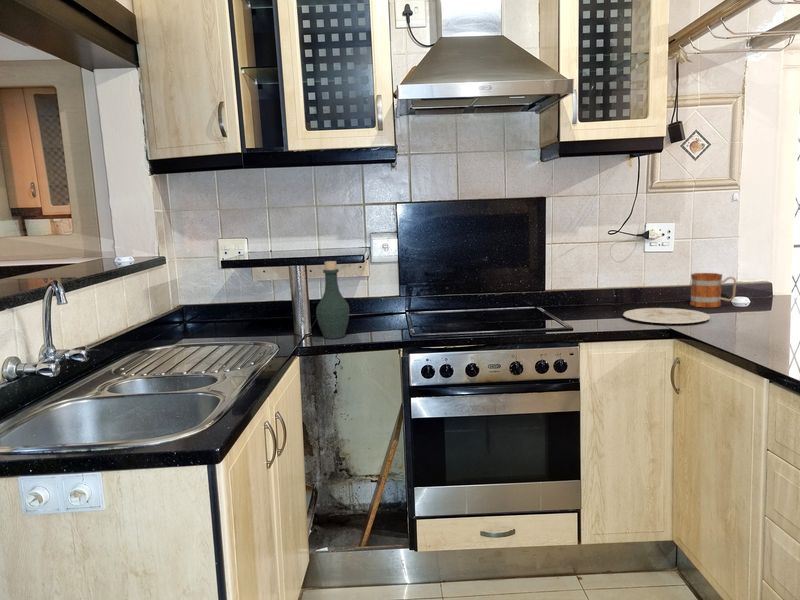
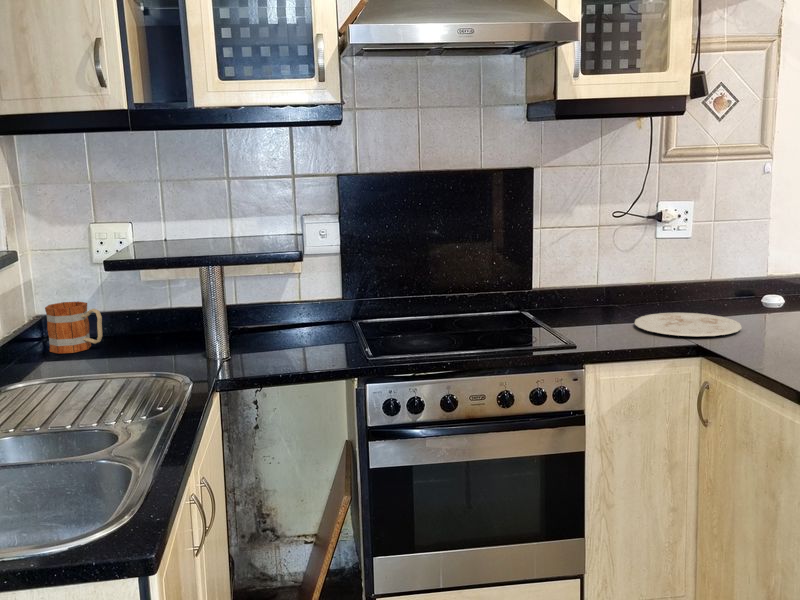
bottle: present [316,261,350,339] -> none [238,261,284,366]
mug: present [690,273,736,307] -> present [45,301,102,354]

